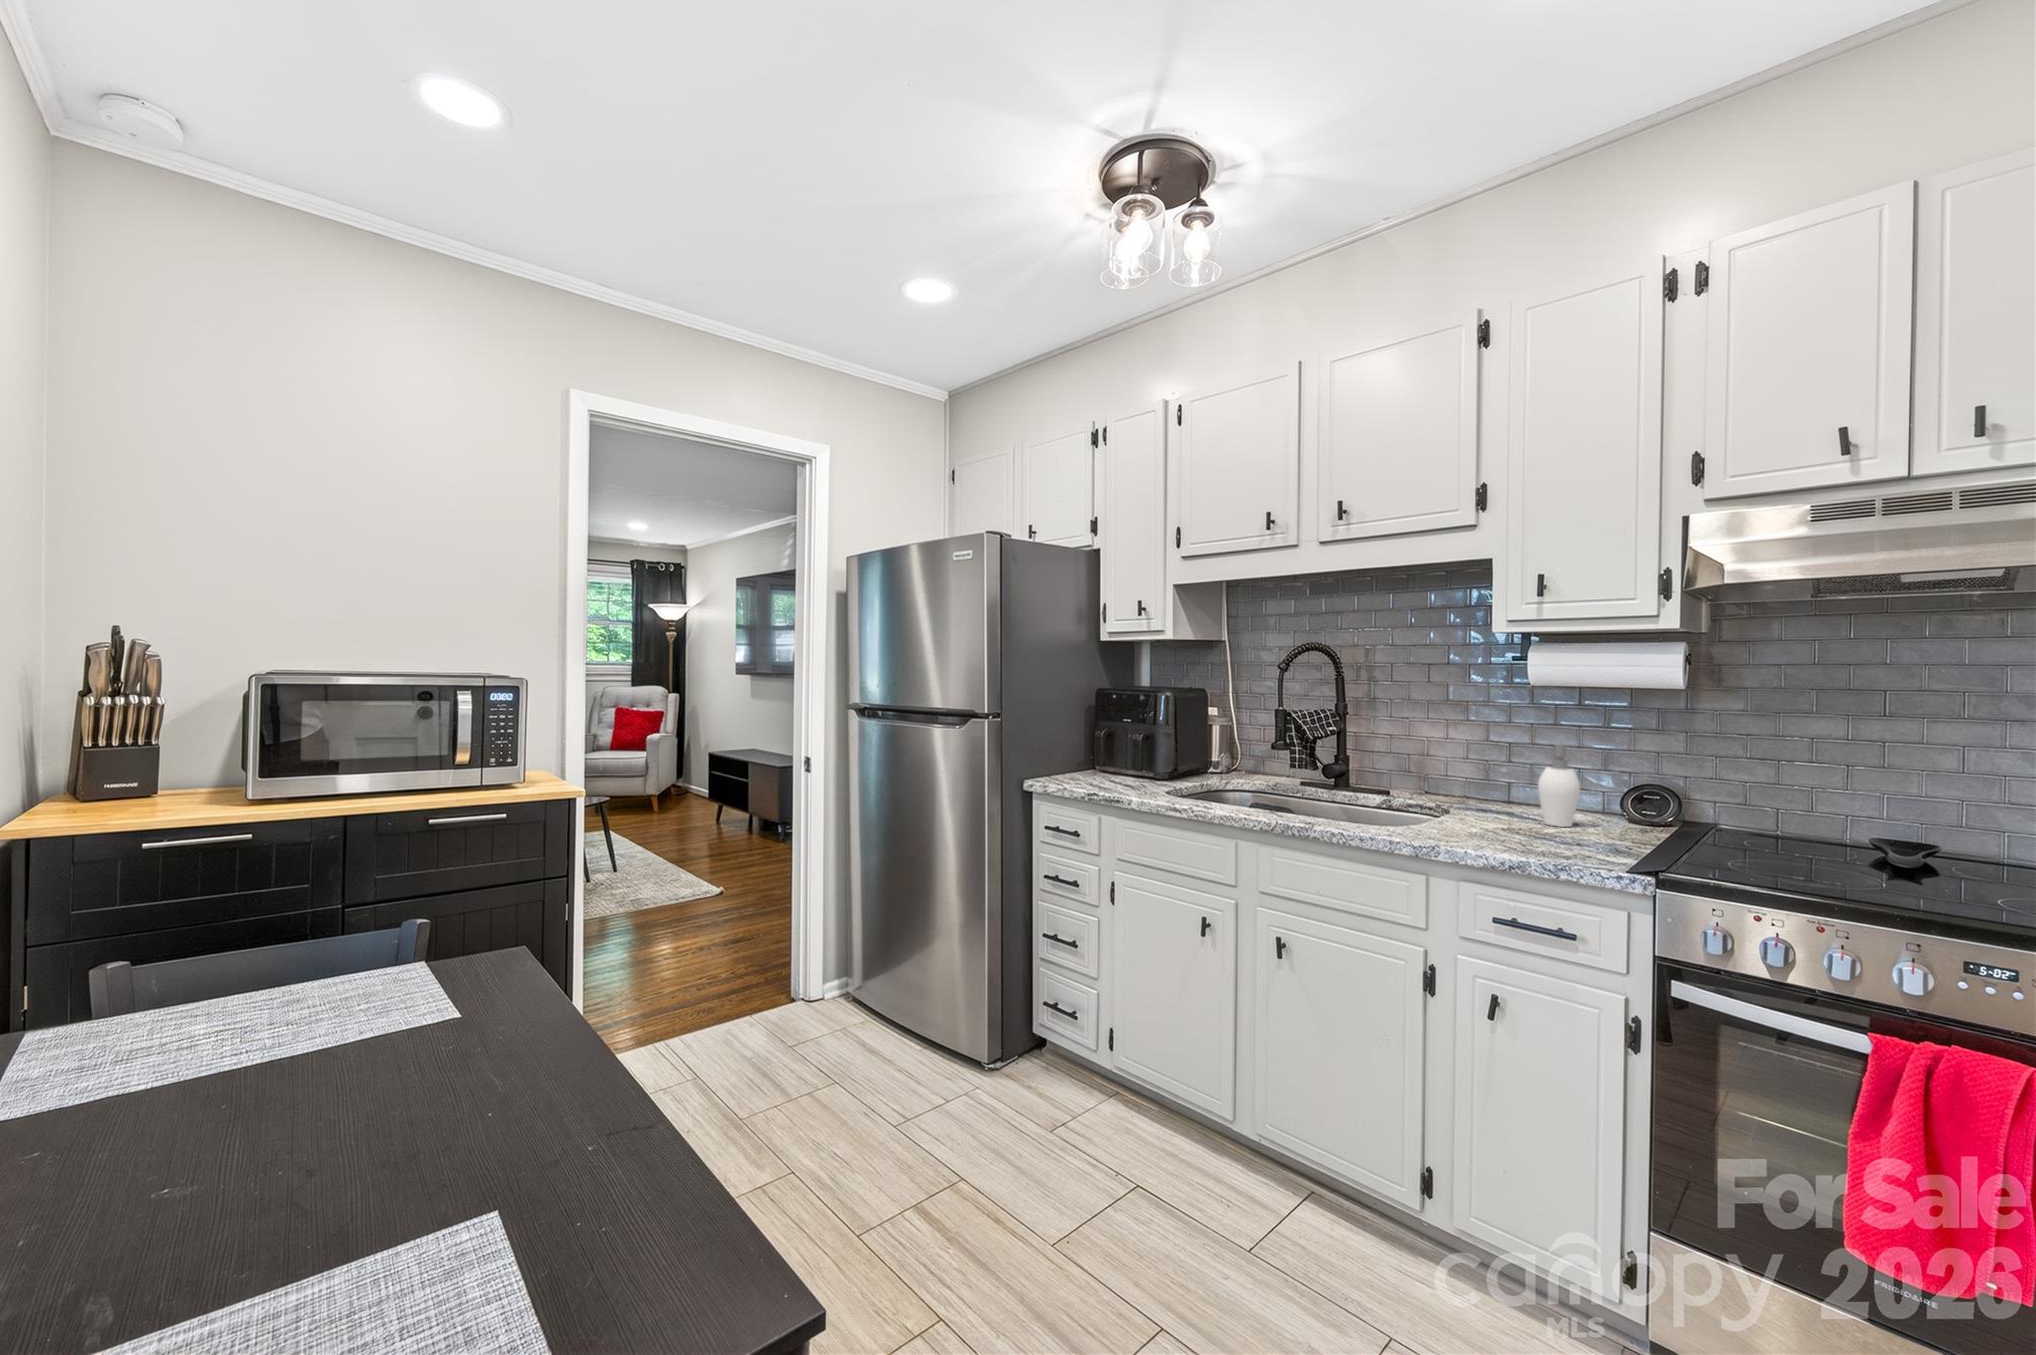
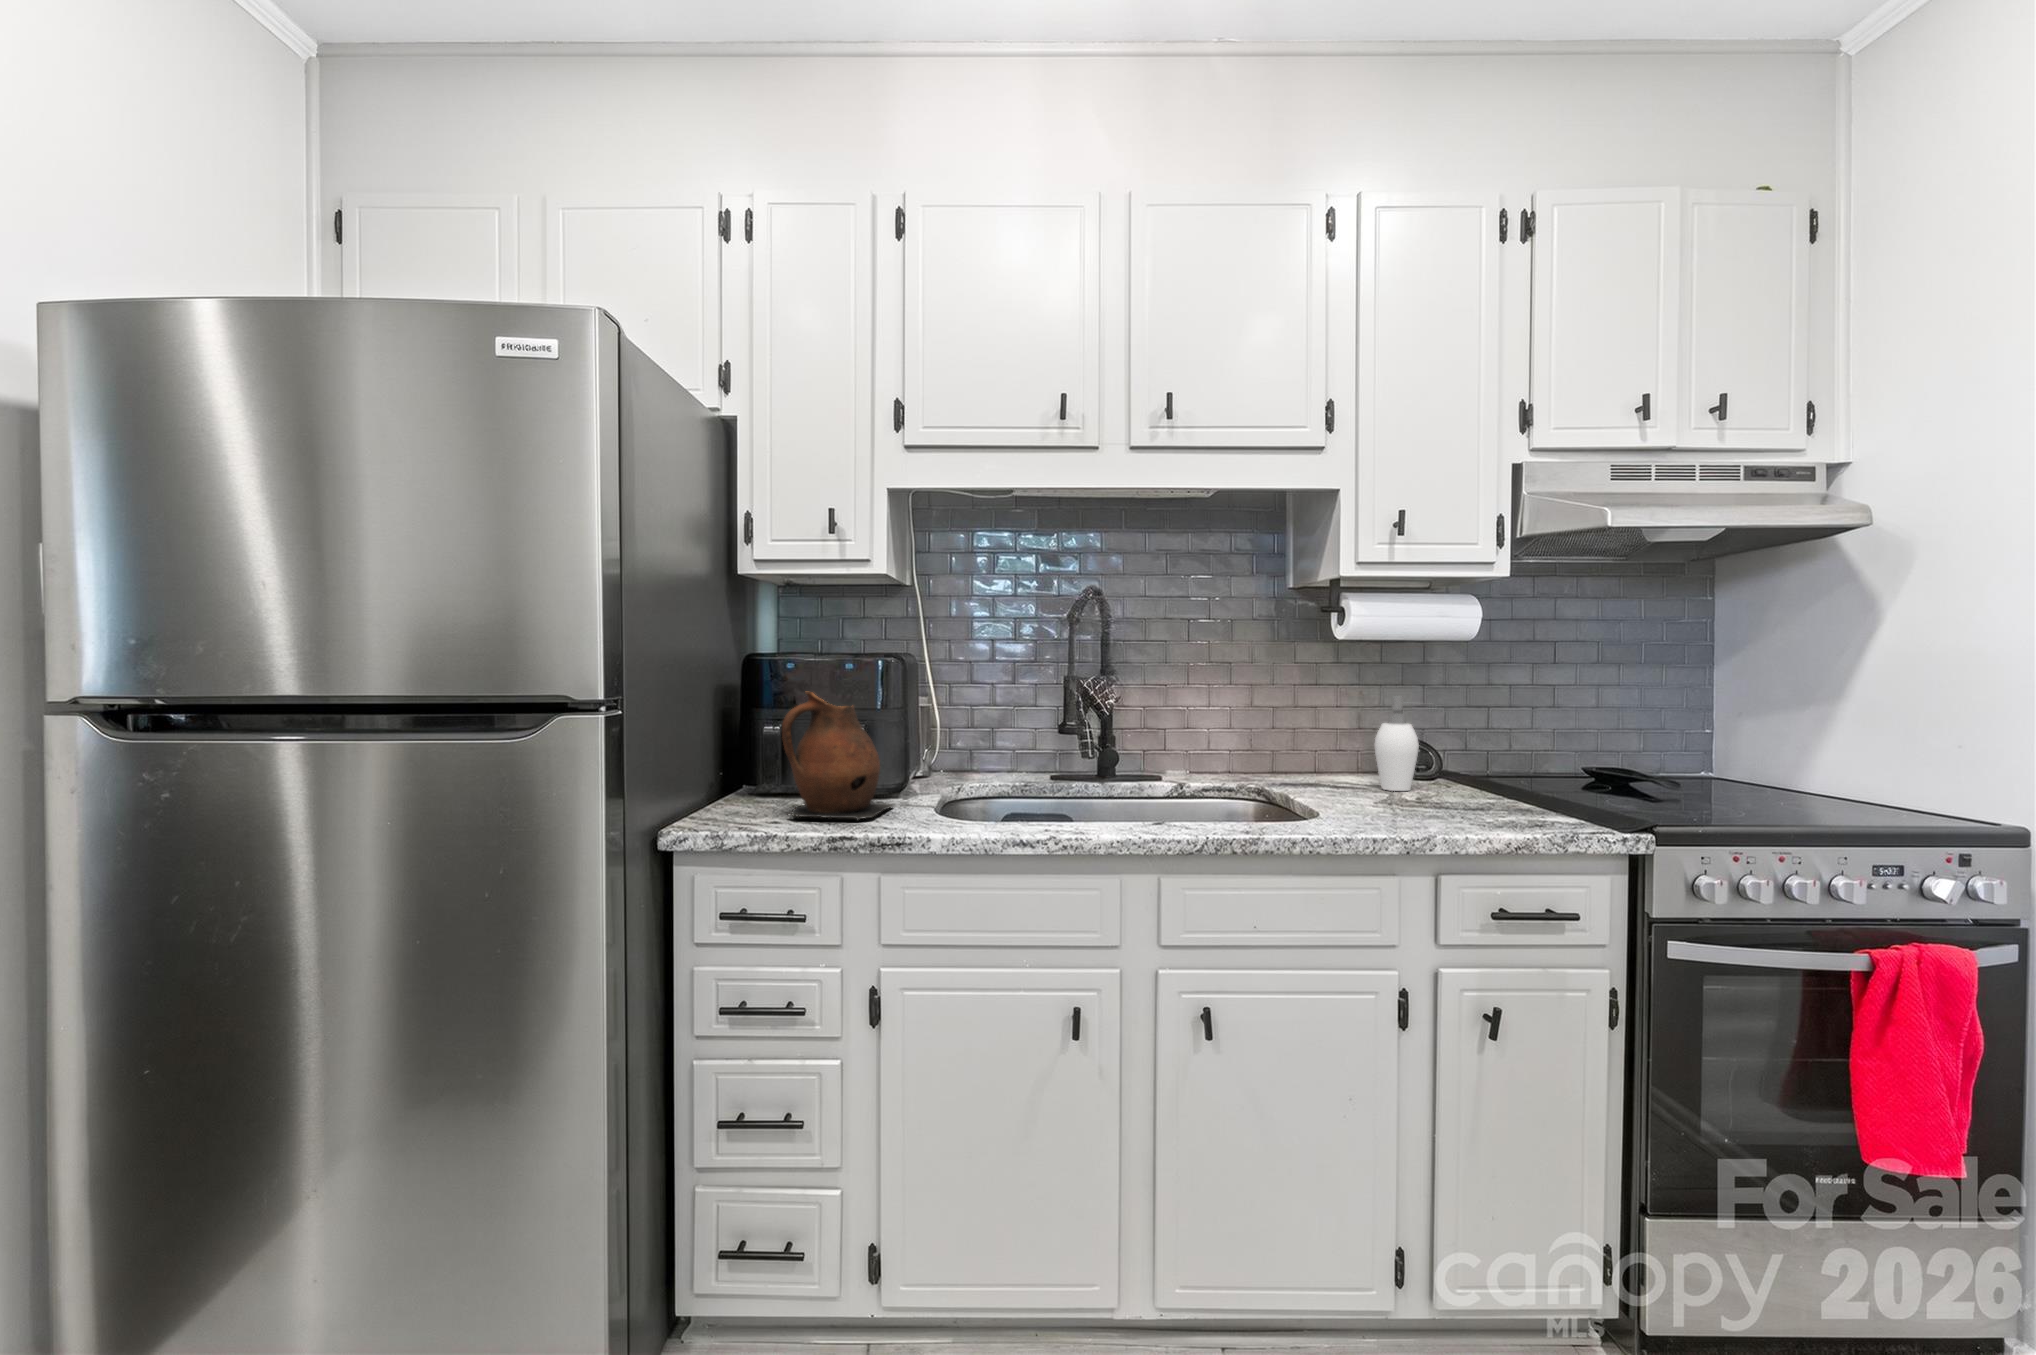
ceramic pitcher: none [1094,715,1160,788] -> present [782,692,894,820]

